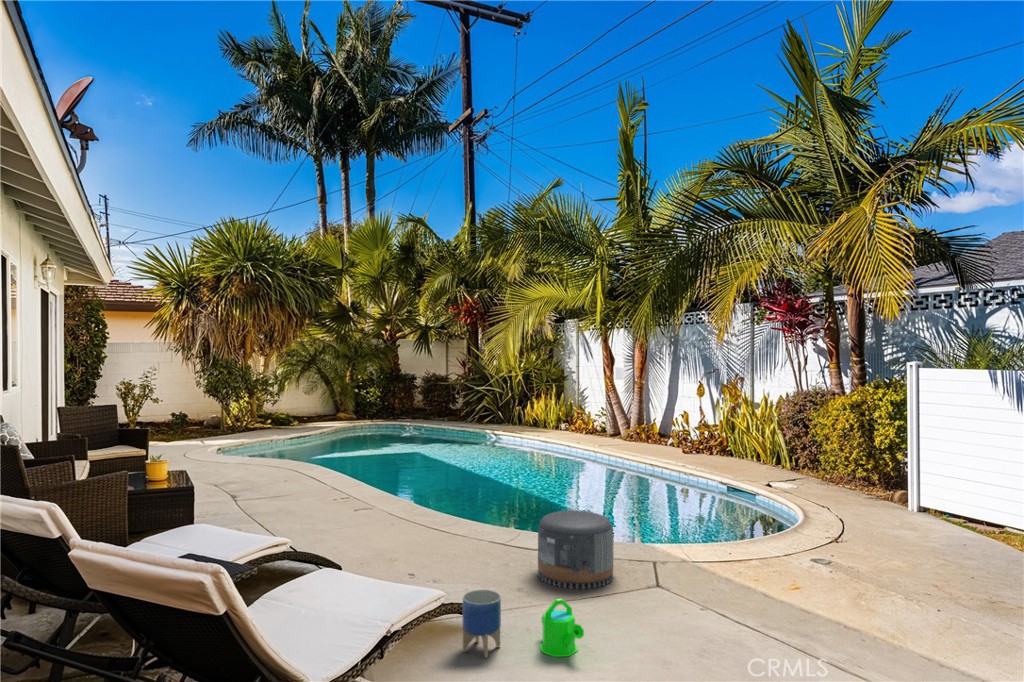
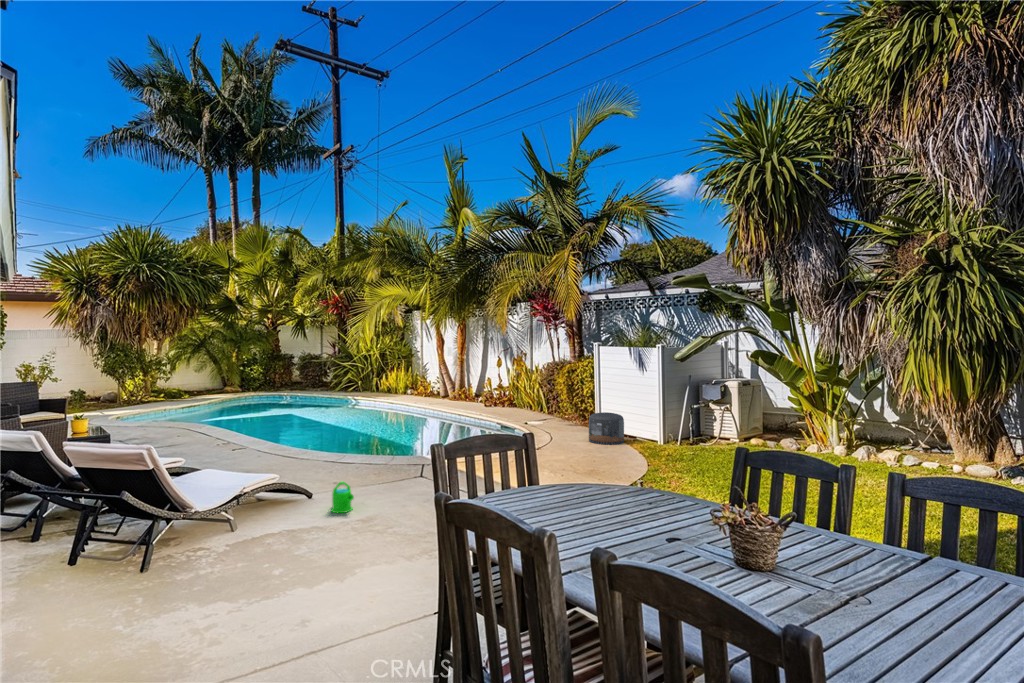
pouf: present [538,510,614,589] -> present [589,412,624,445]
planter: present [462,590,501,658] -> none [282,480,306,517]

